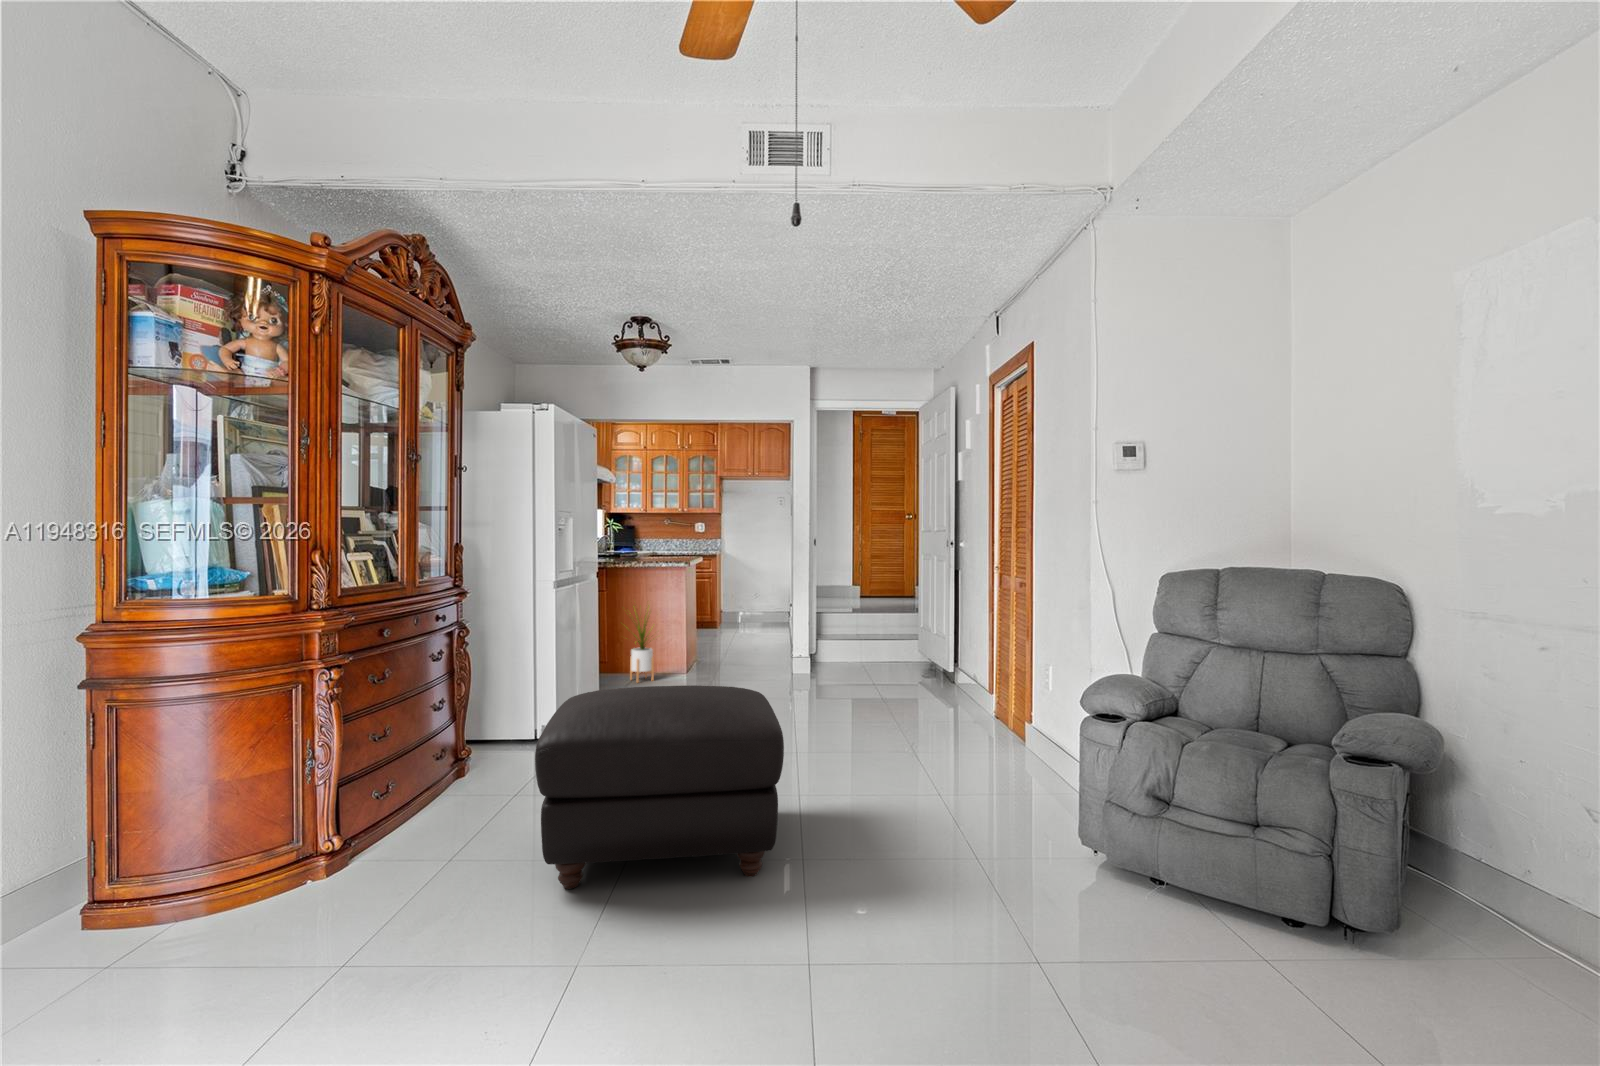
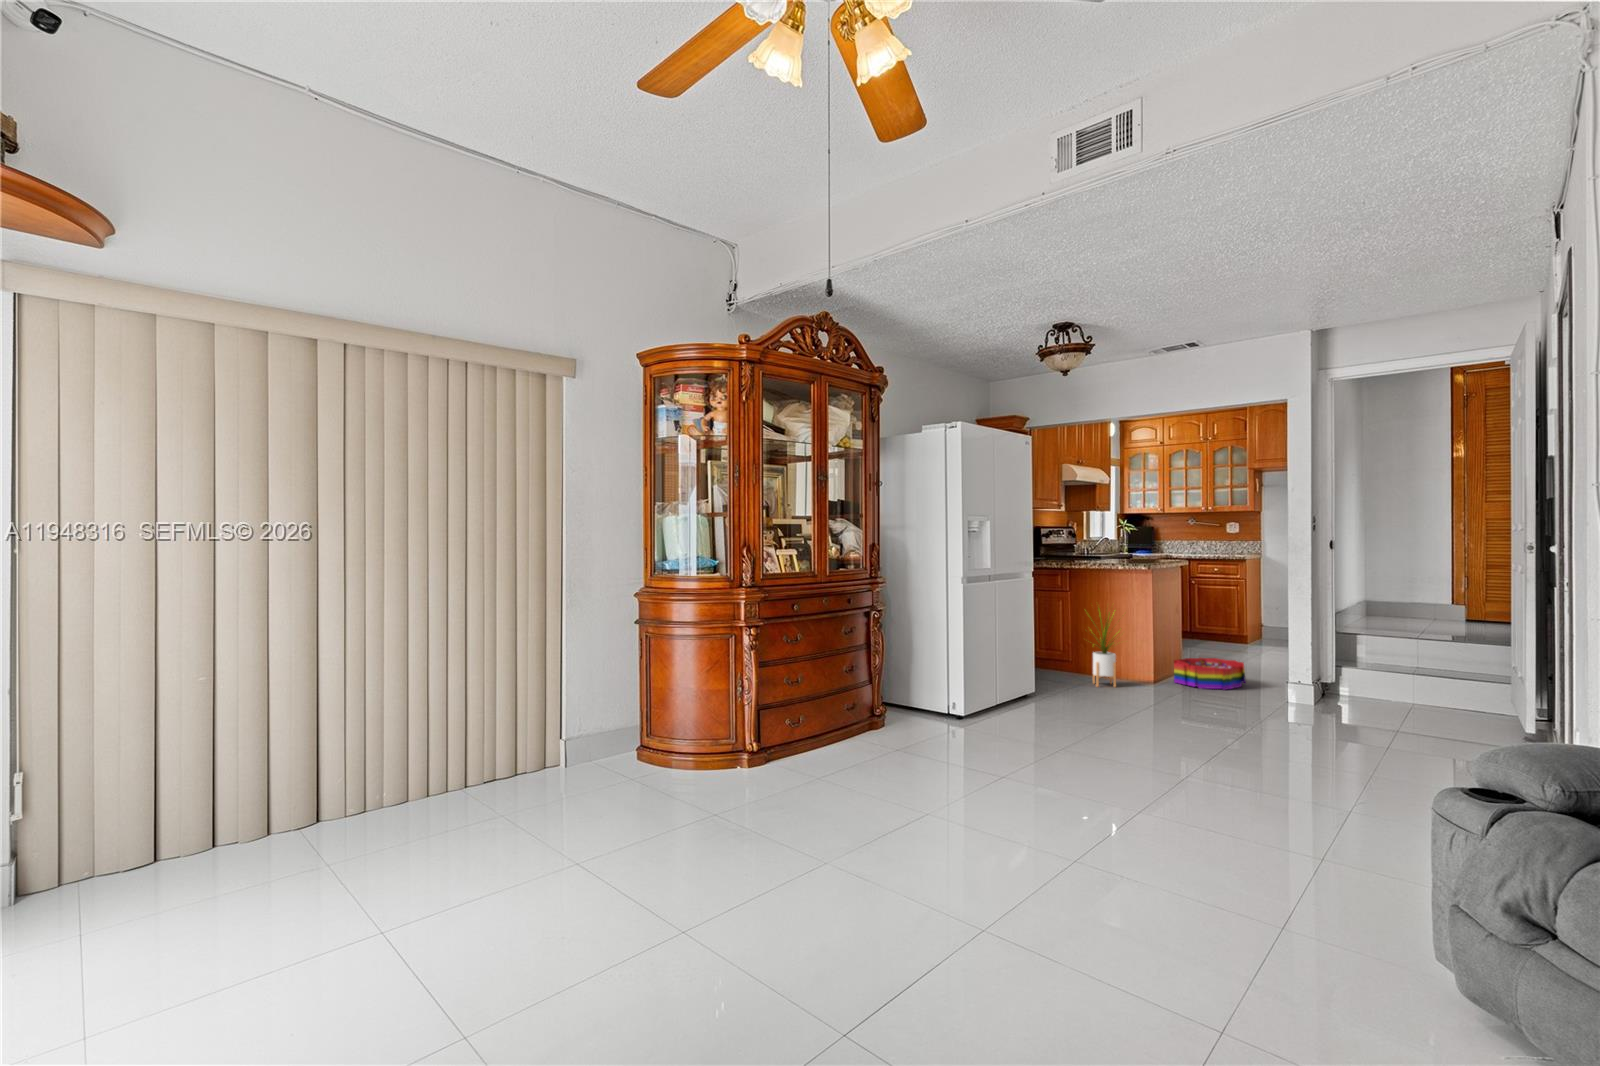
storage bin: none [693,643,750,672] -> present [1174,658,1246,690]
ottoman: present [535,685,784,889] -> none [837,667,1077,849]

